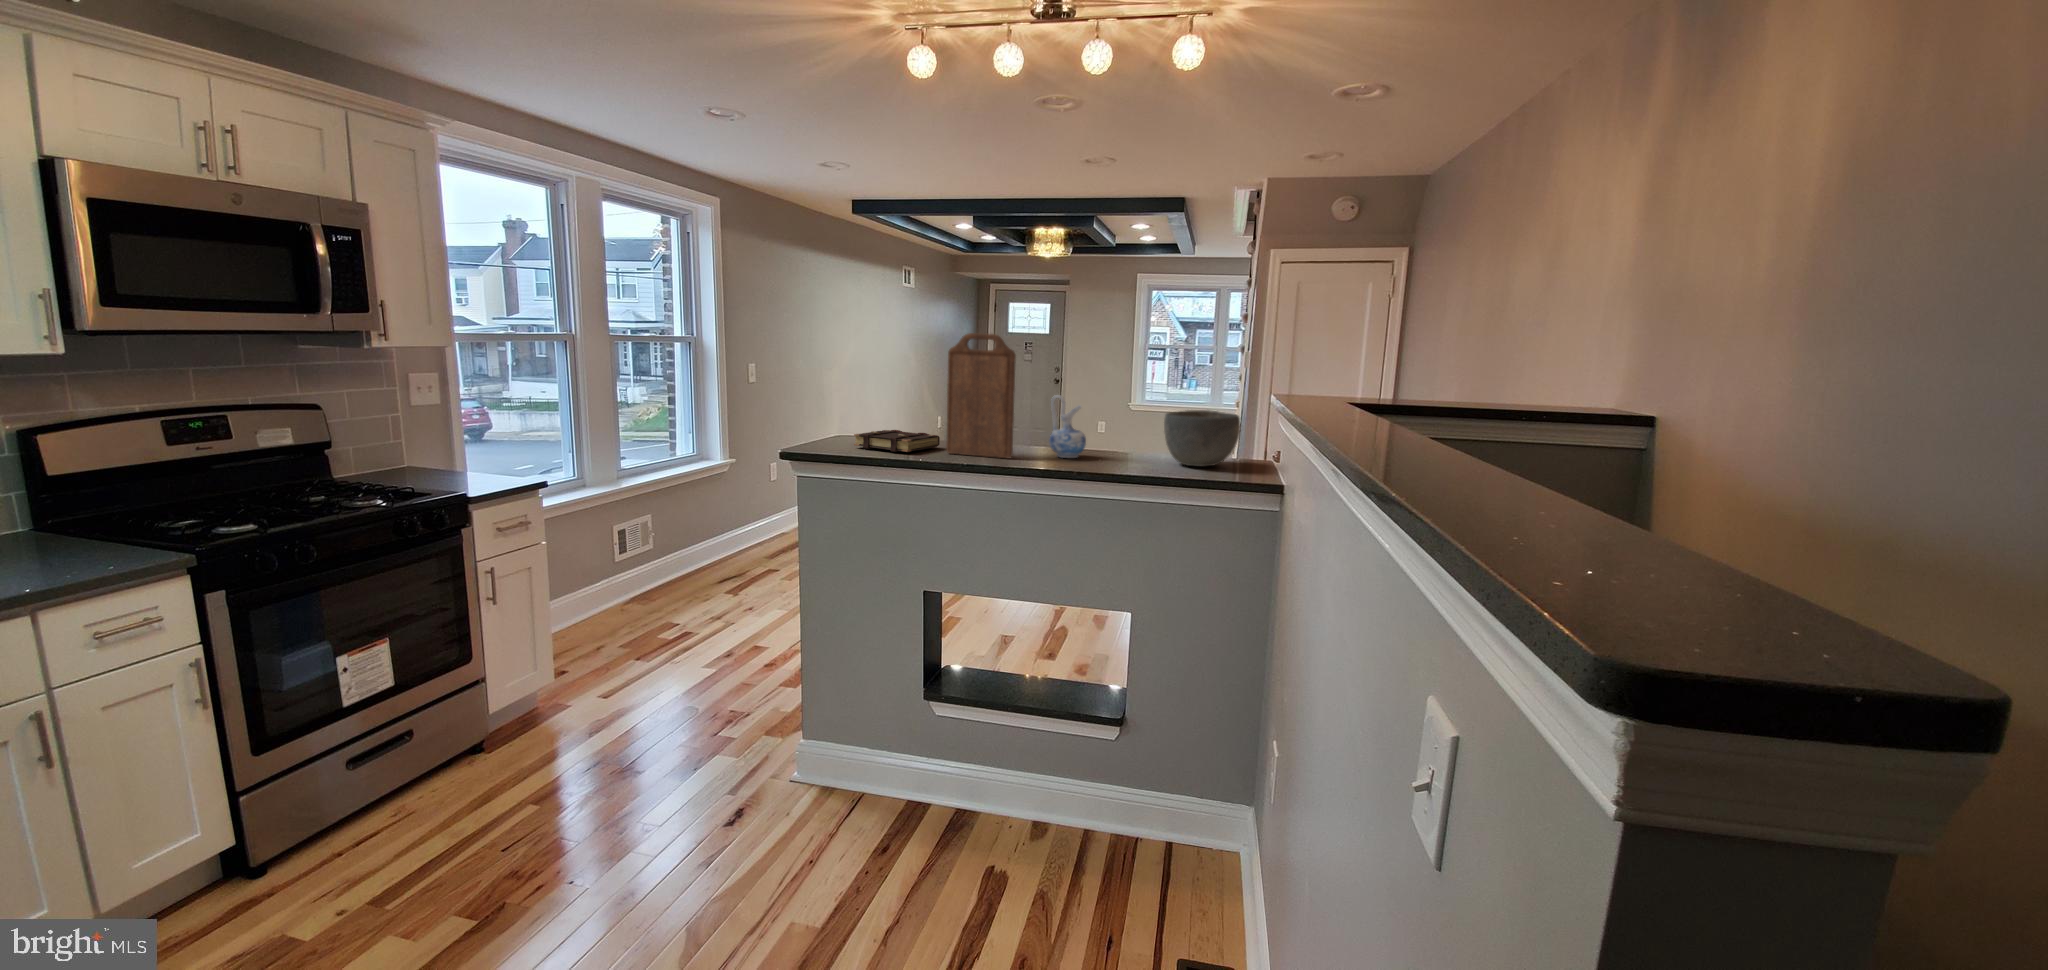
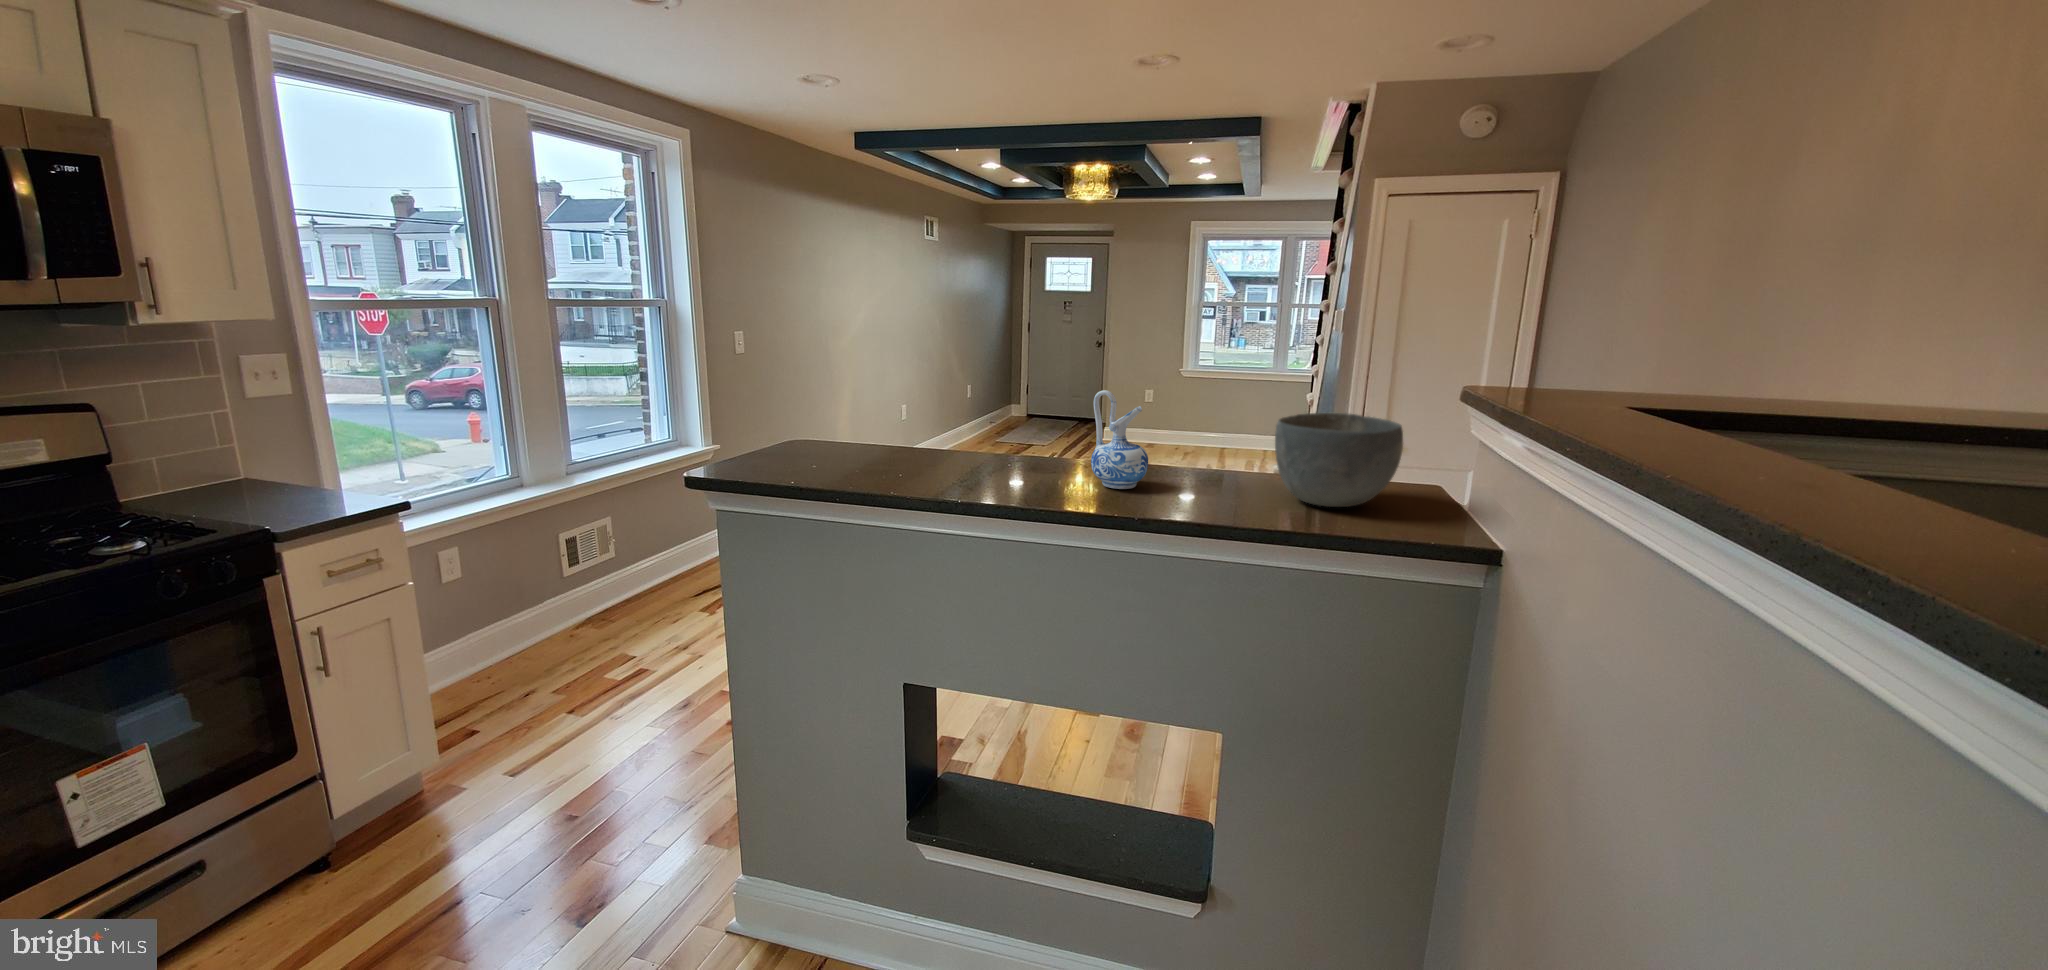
cutting board: present [946,333,1016,459] -> none [932,294,1037,491]
book: present [854,430,940,452] -> none [796,439,926,480]

